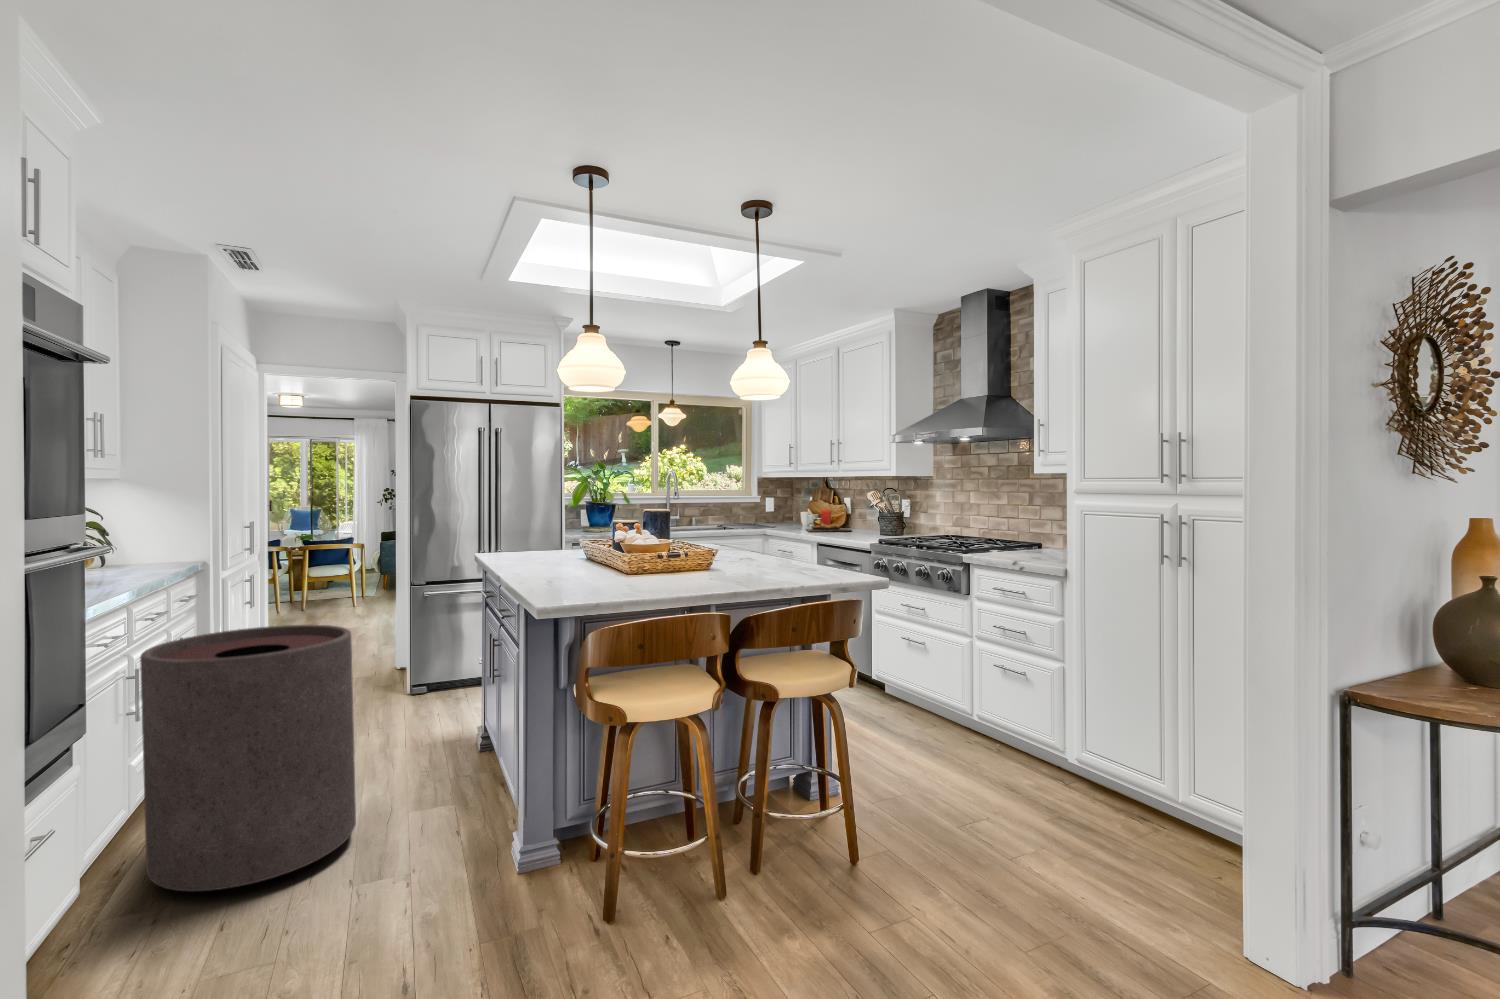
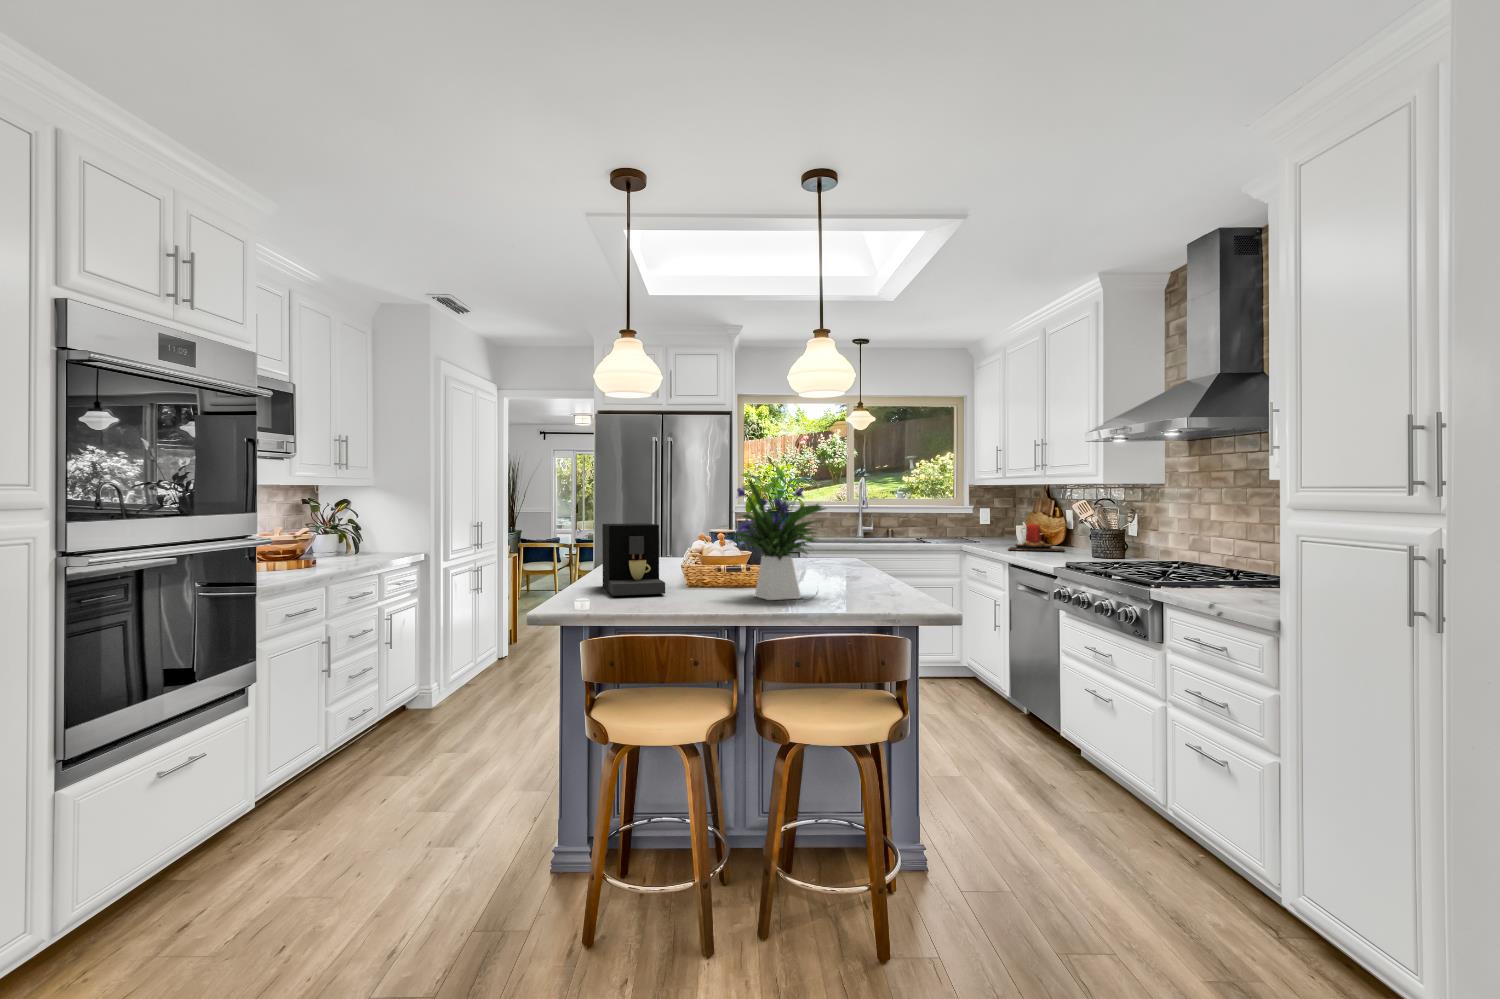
flower arrangement: none [676,474,774,579] -> present [731,479,826,600]
coffee maker: none [540,516,625,584] -> present [602,523,665,596]
trash can: present [140,625,356,891] -> none [246,617,428,855]

